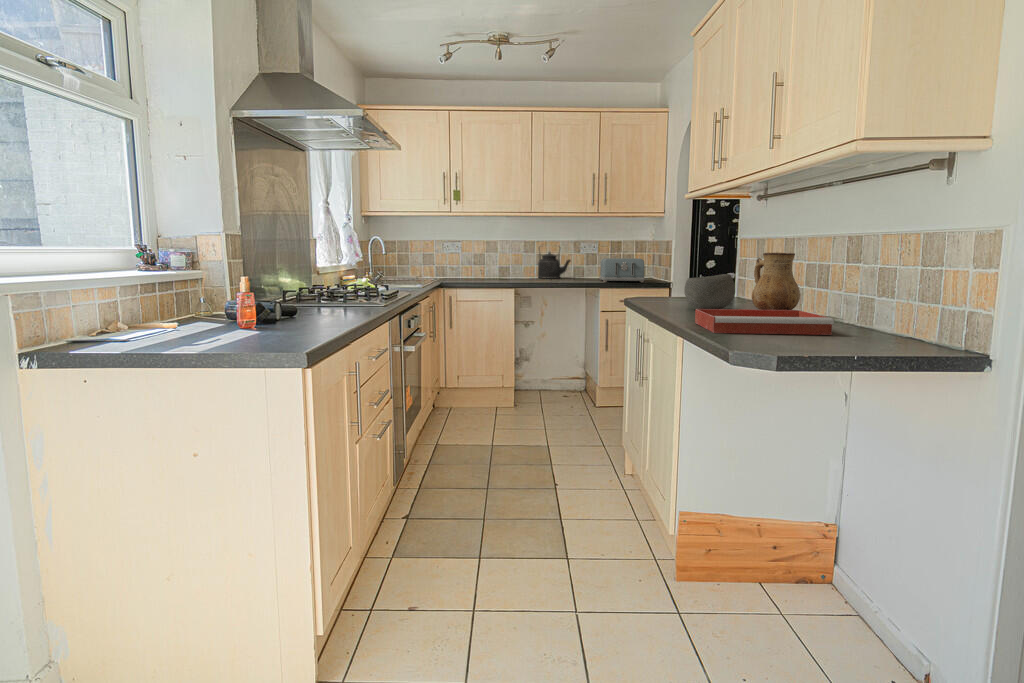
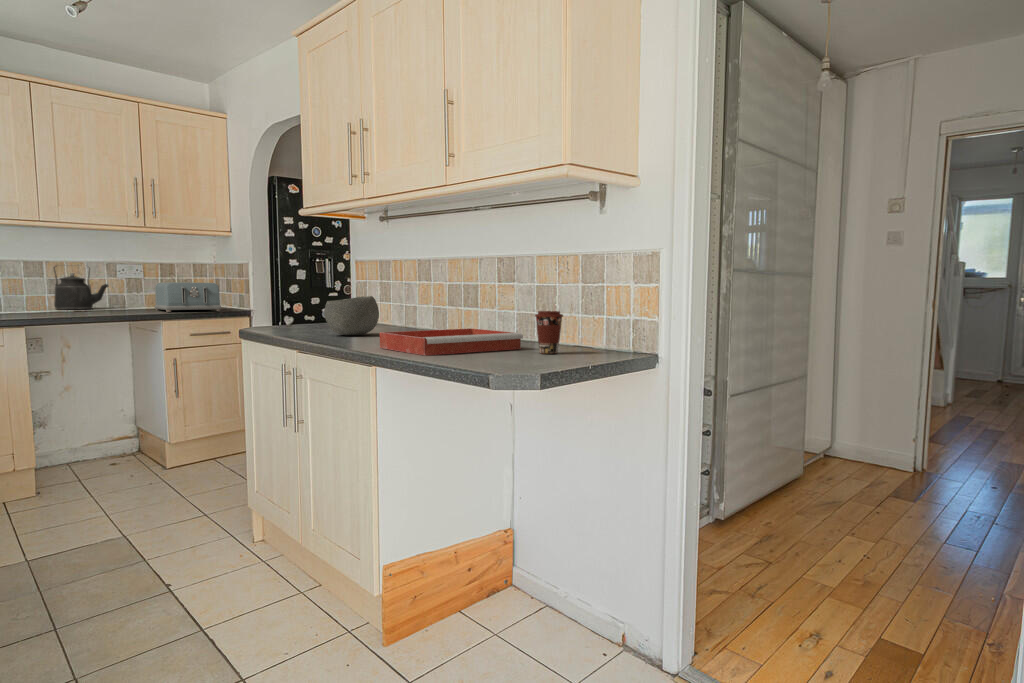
ceramic pitcher: present [752,253,800,310] -> none [401,273,449,337]
coffee cup: none [833,297,869,343] -> present [535,311,563,354]

